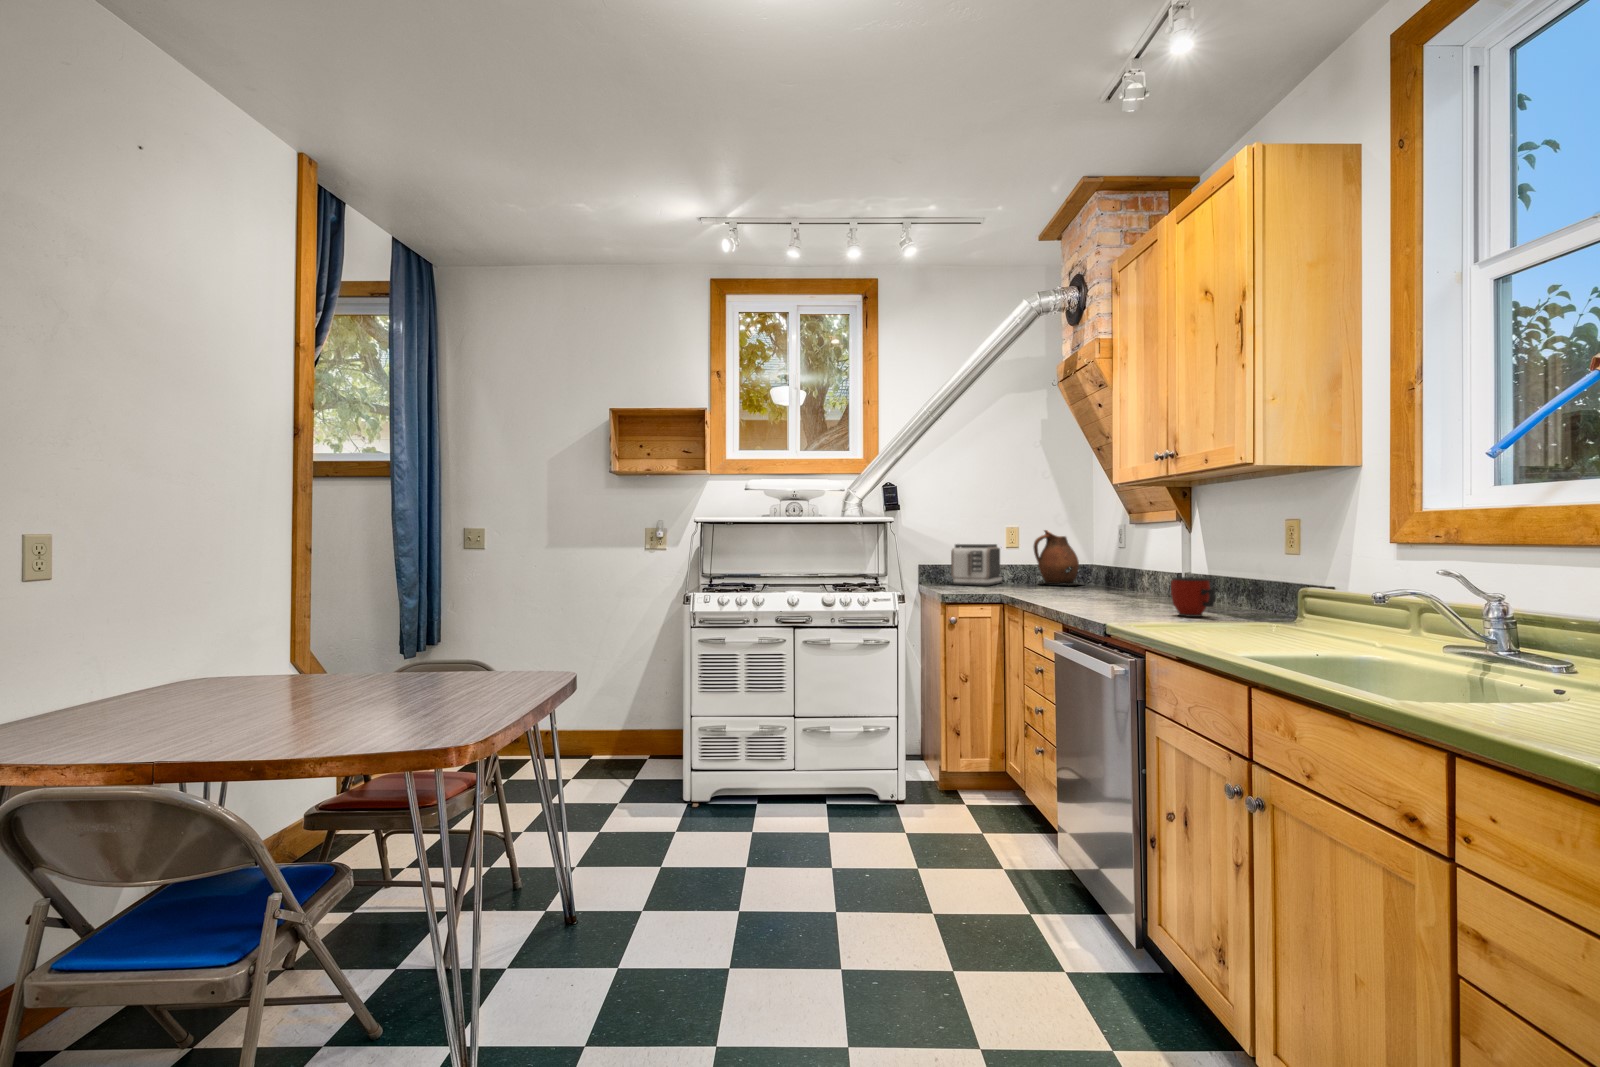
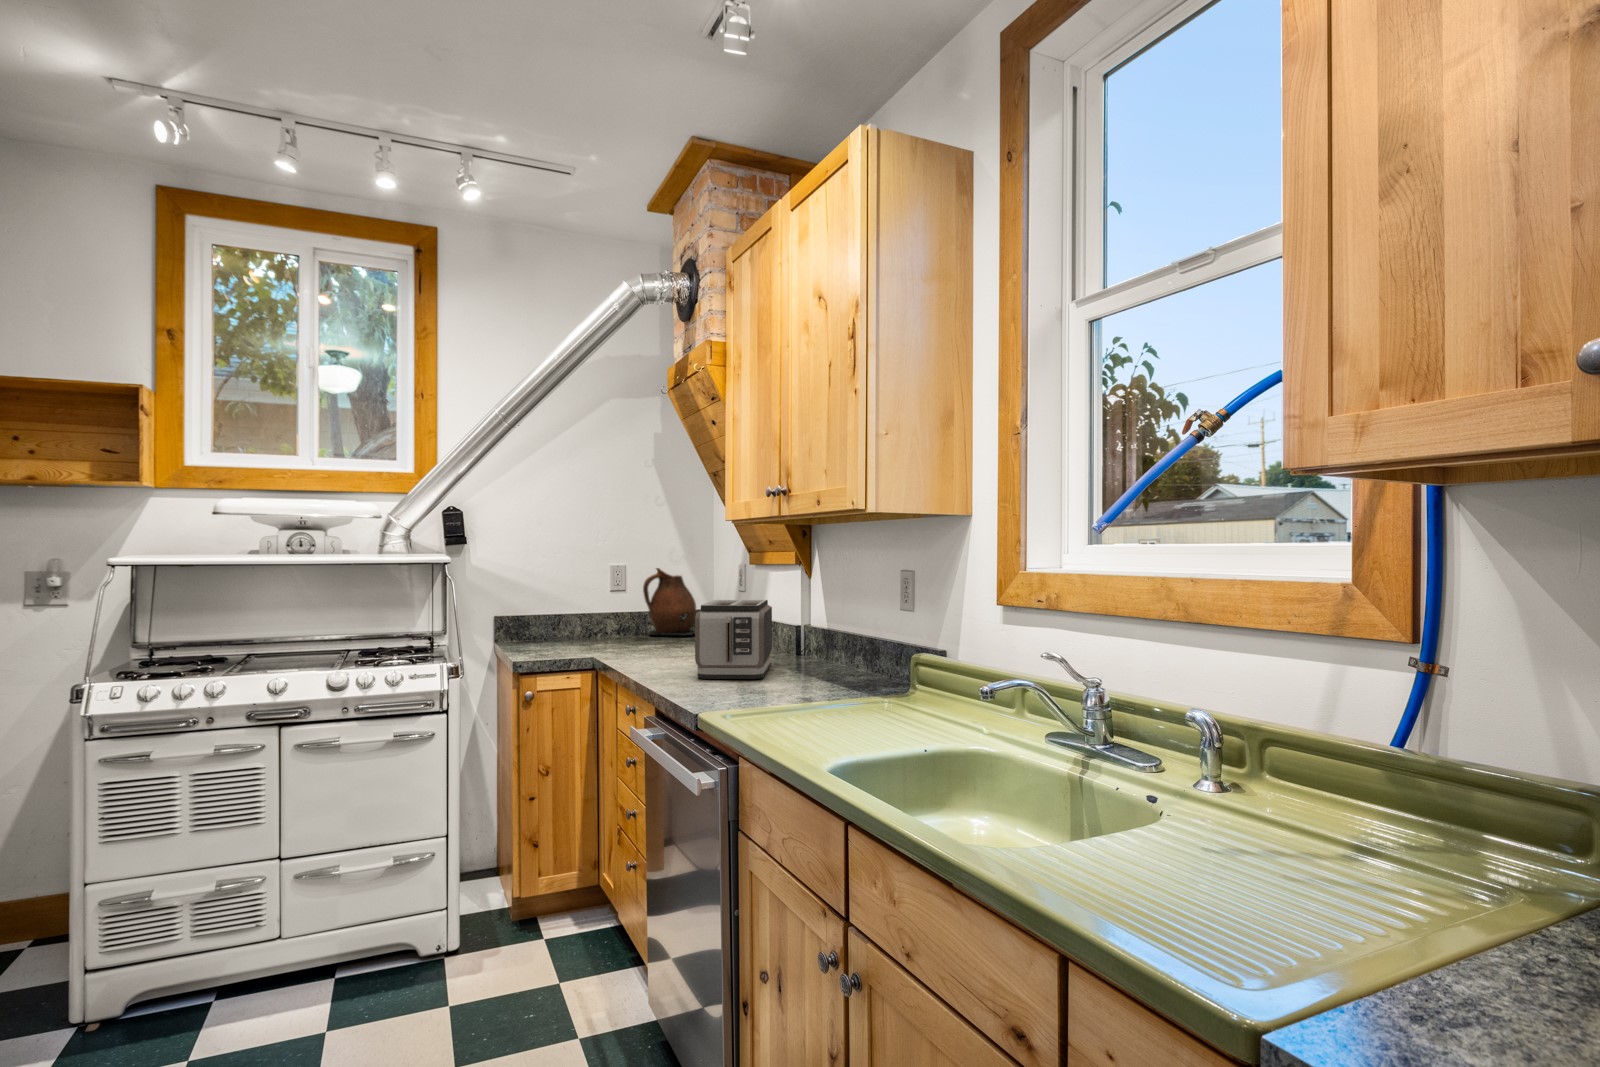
toaster: present [951,544,1002,586] -> present [695,600,772,679]
mug: present [1171,577,1216,617] -> none [781,639,829,689]

